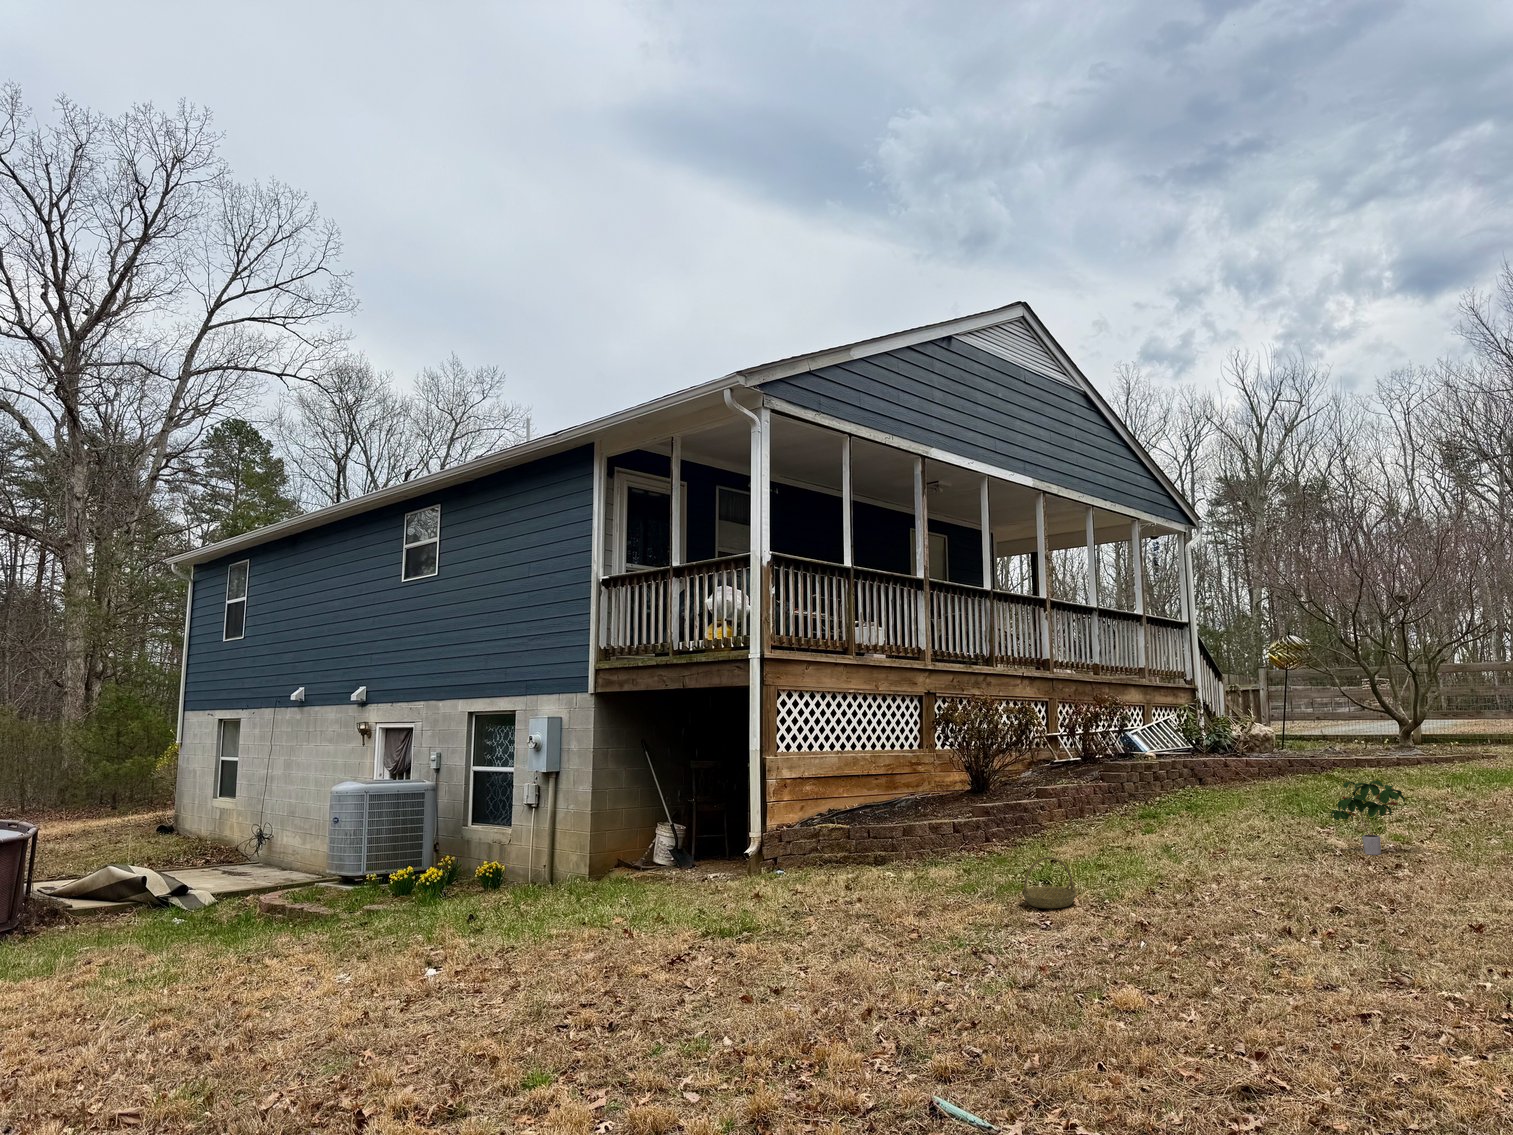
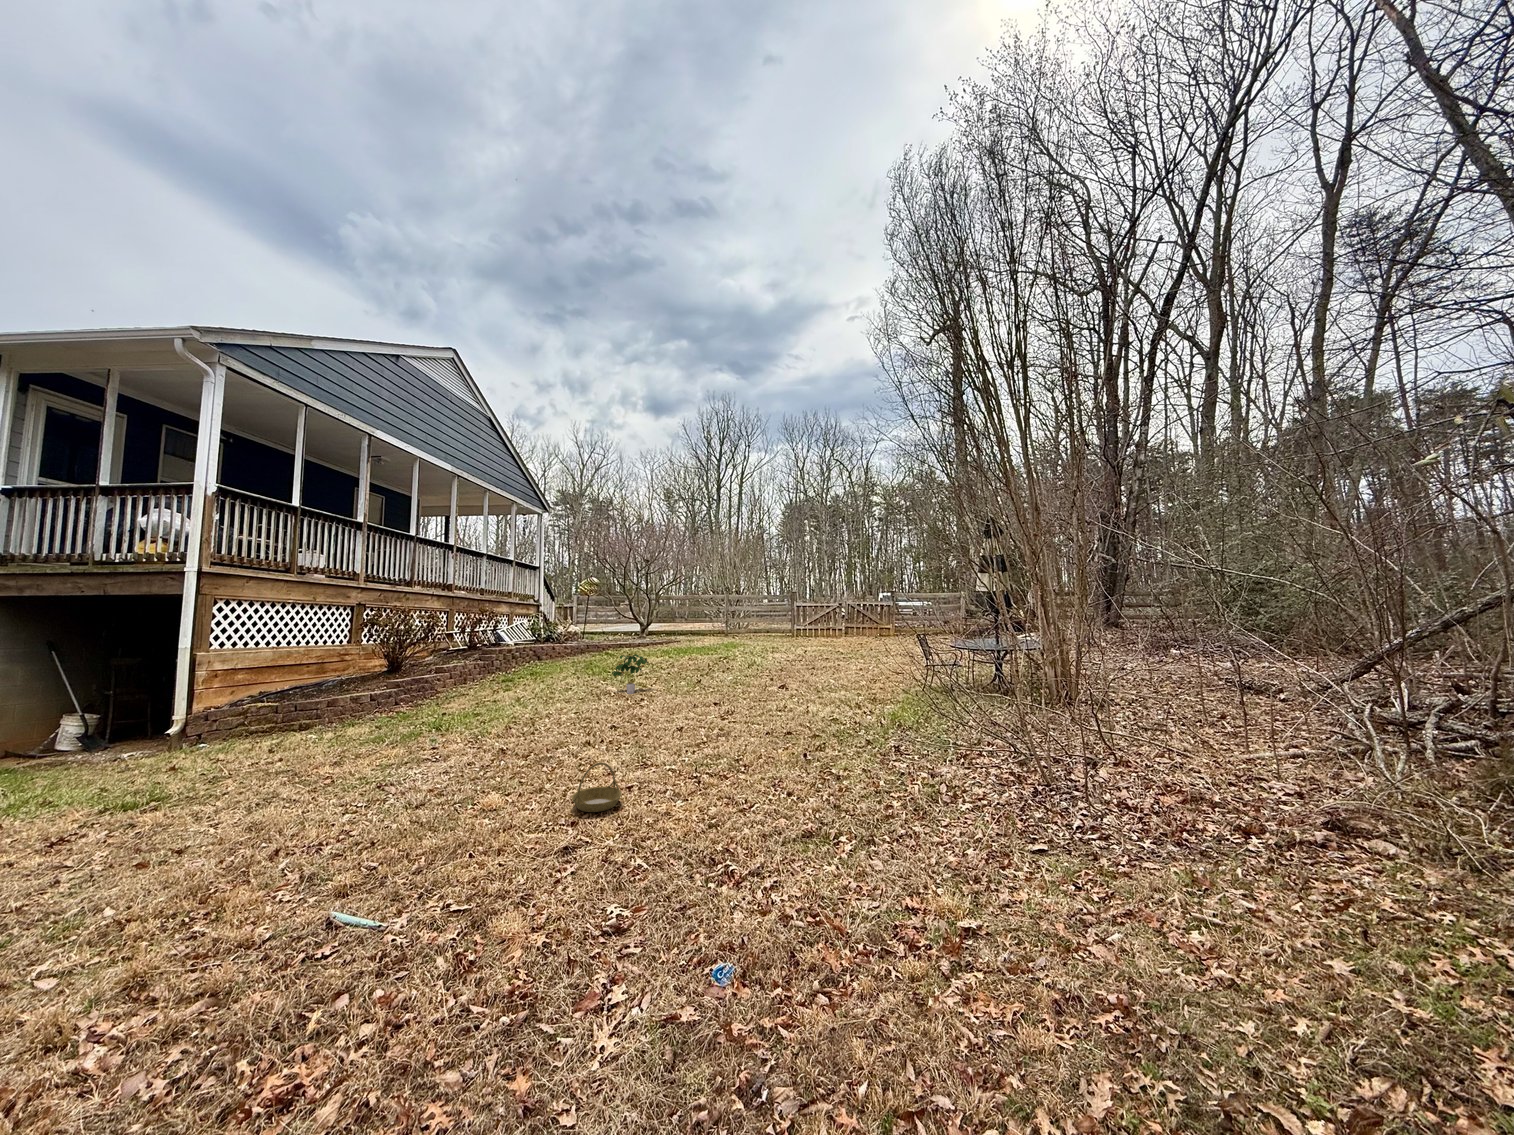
basket: present [1022,857,1077,908] -> present [572,763,622,812]

